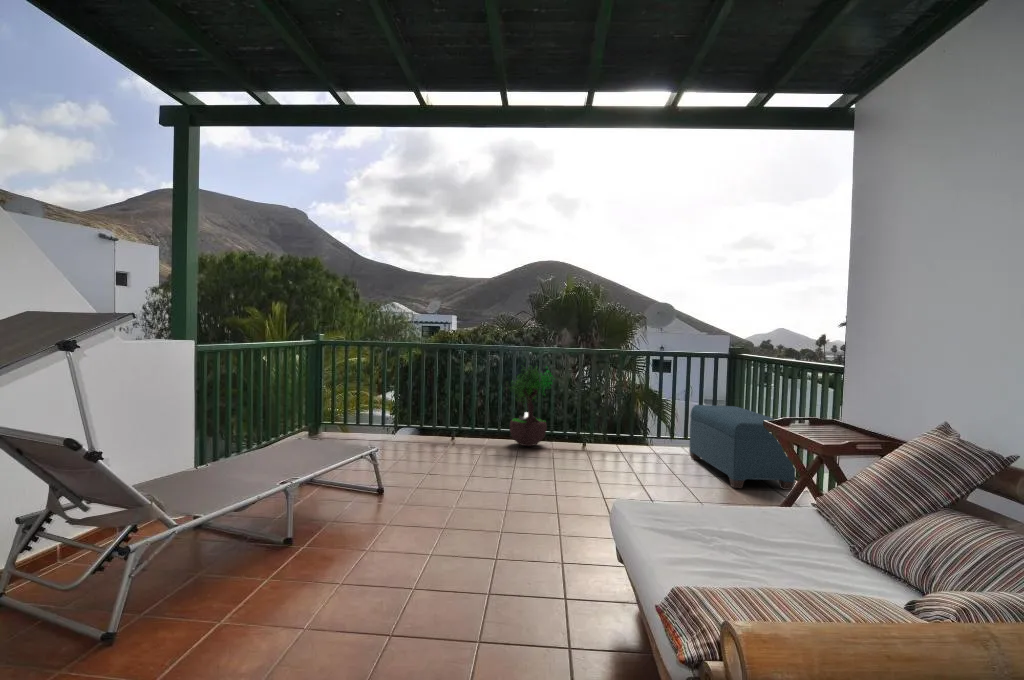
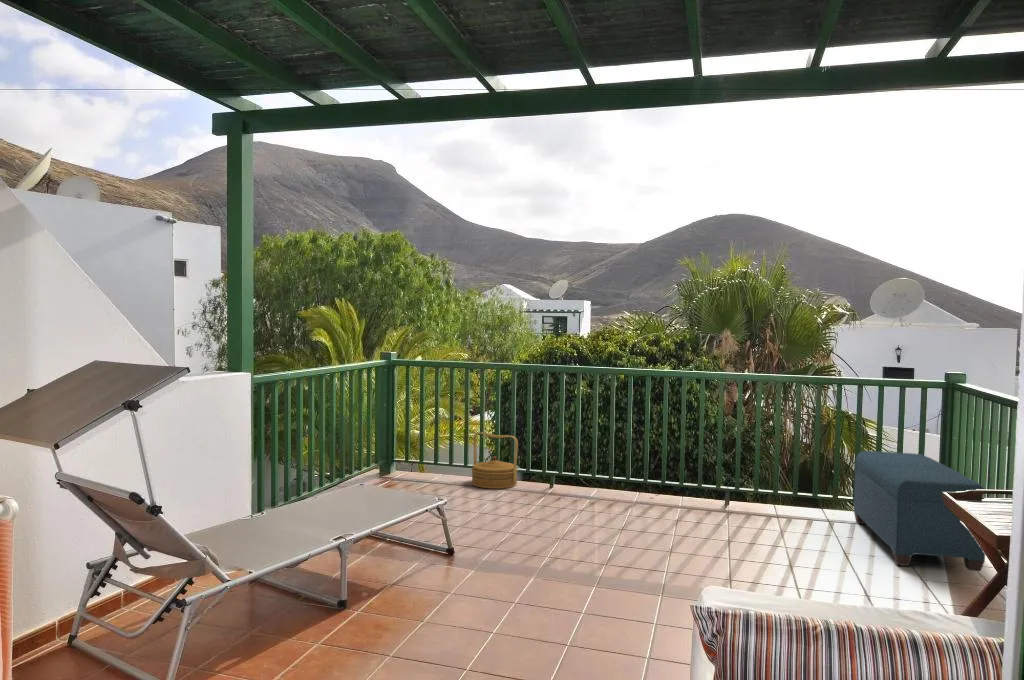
potted tree: present [510,367,552,446] -> none [609,389,674,497]
woven basket: none [389,397,429,443] -> present [471,432,518,489]

